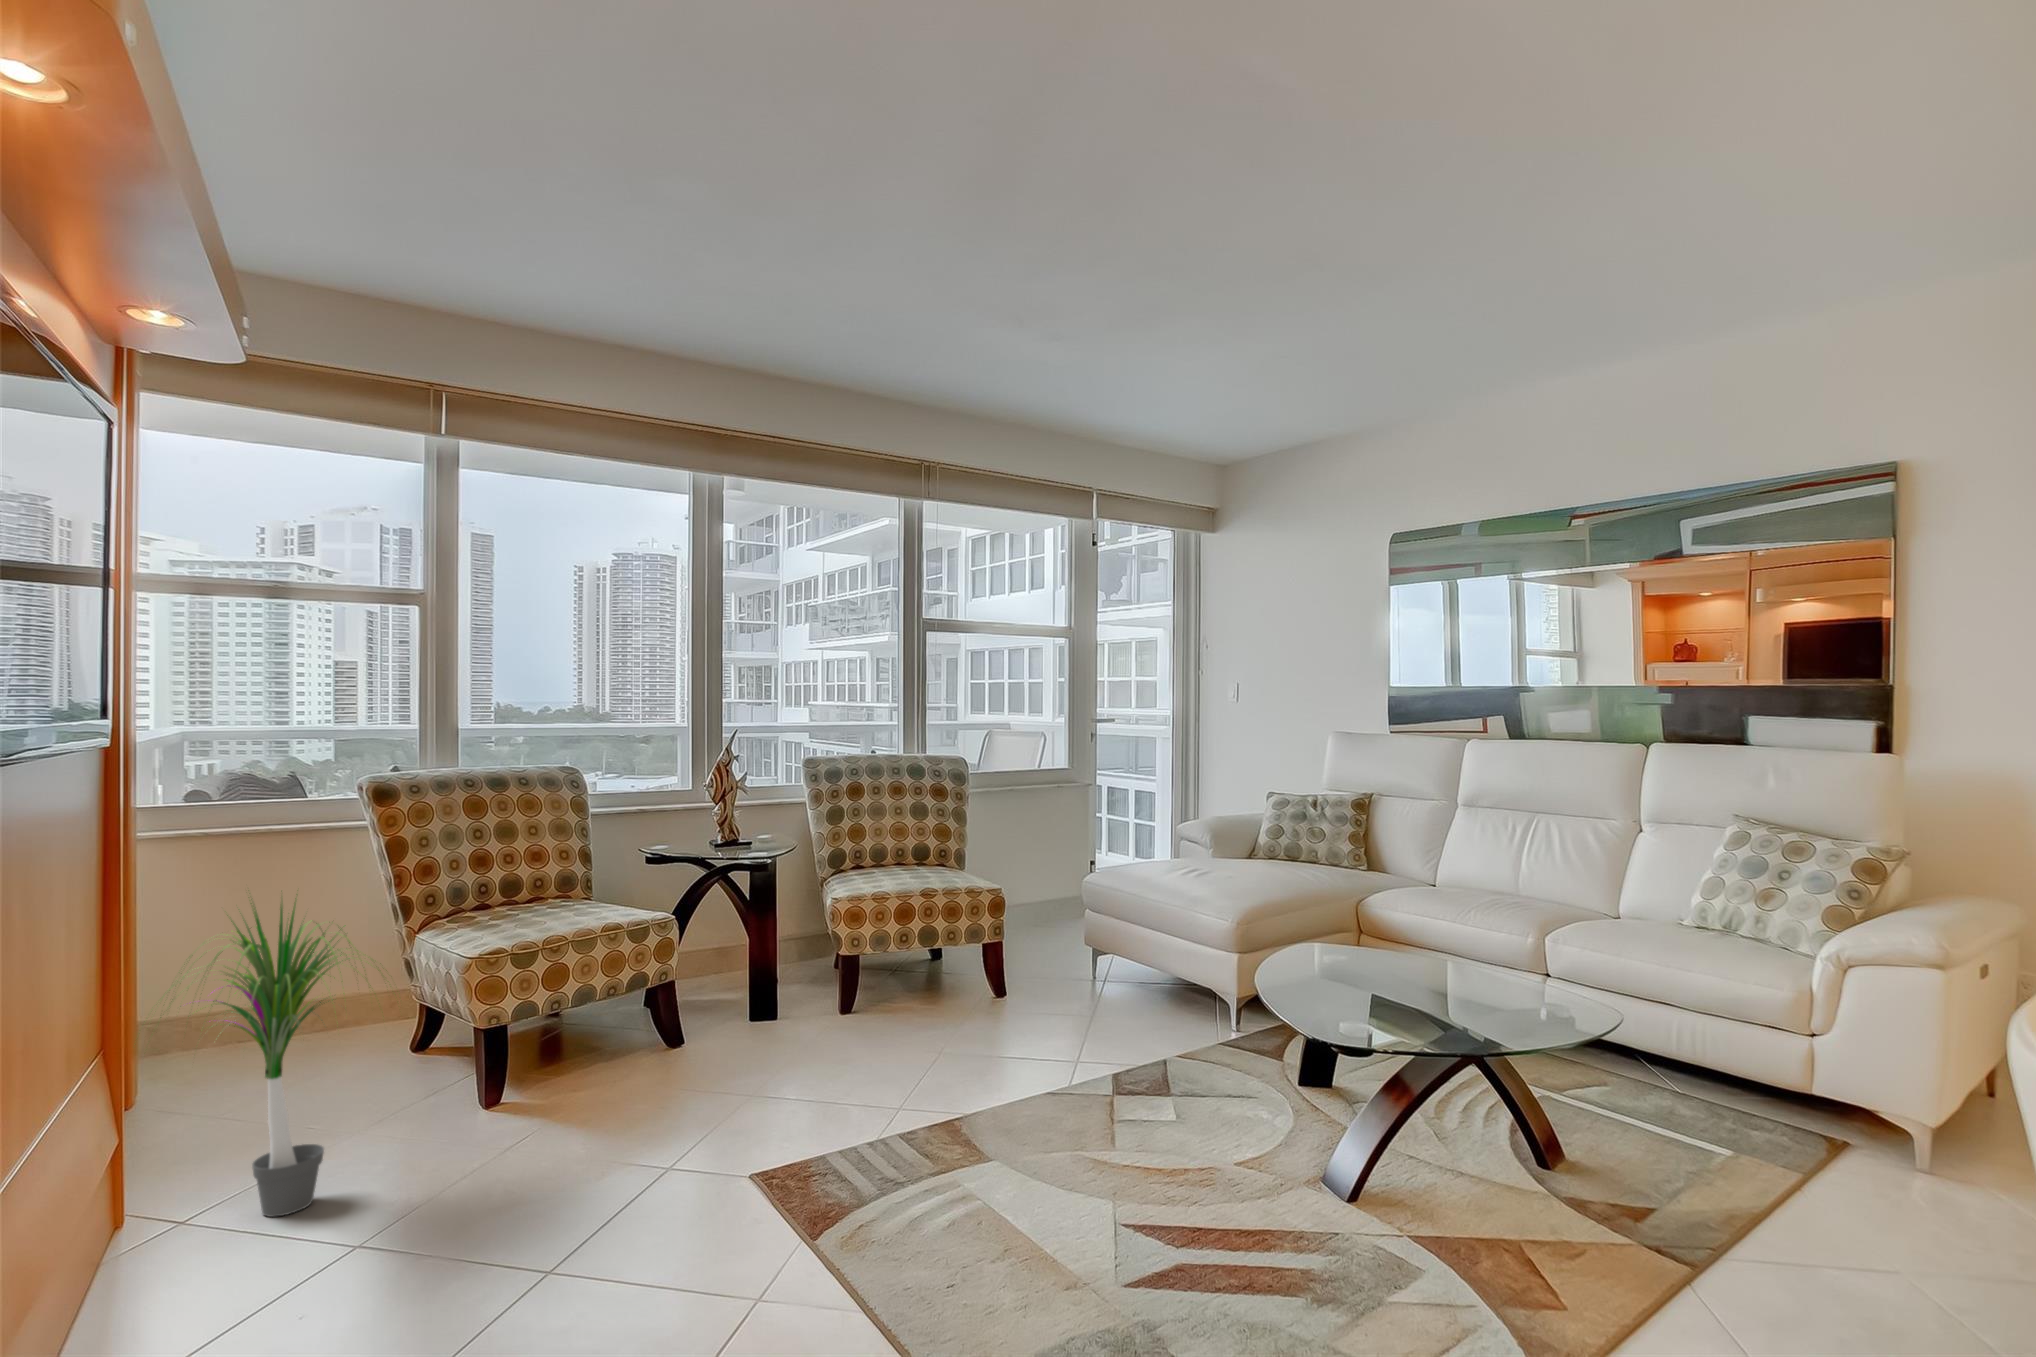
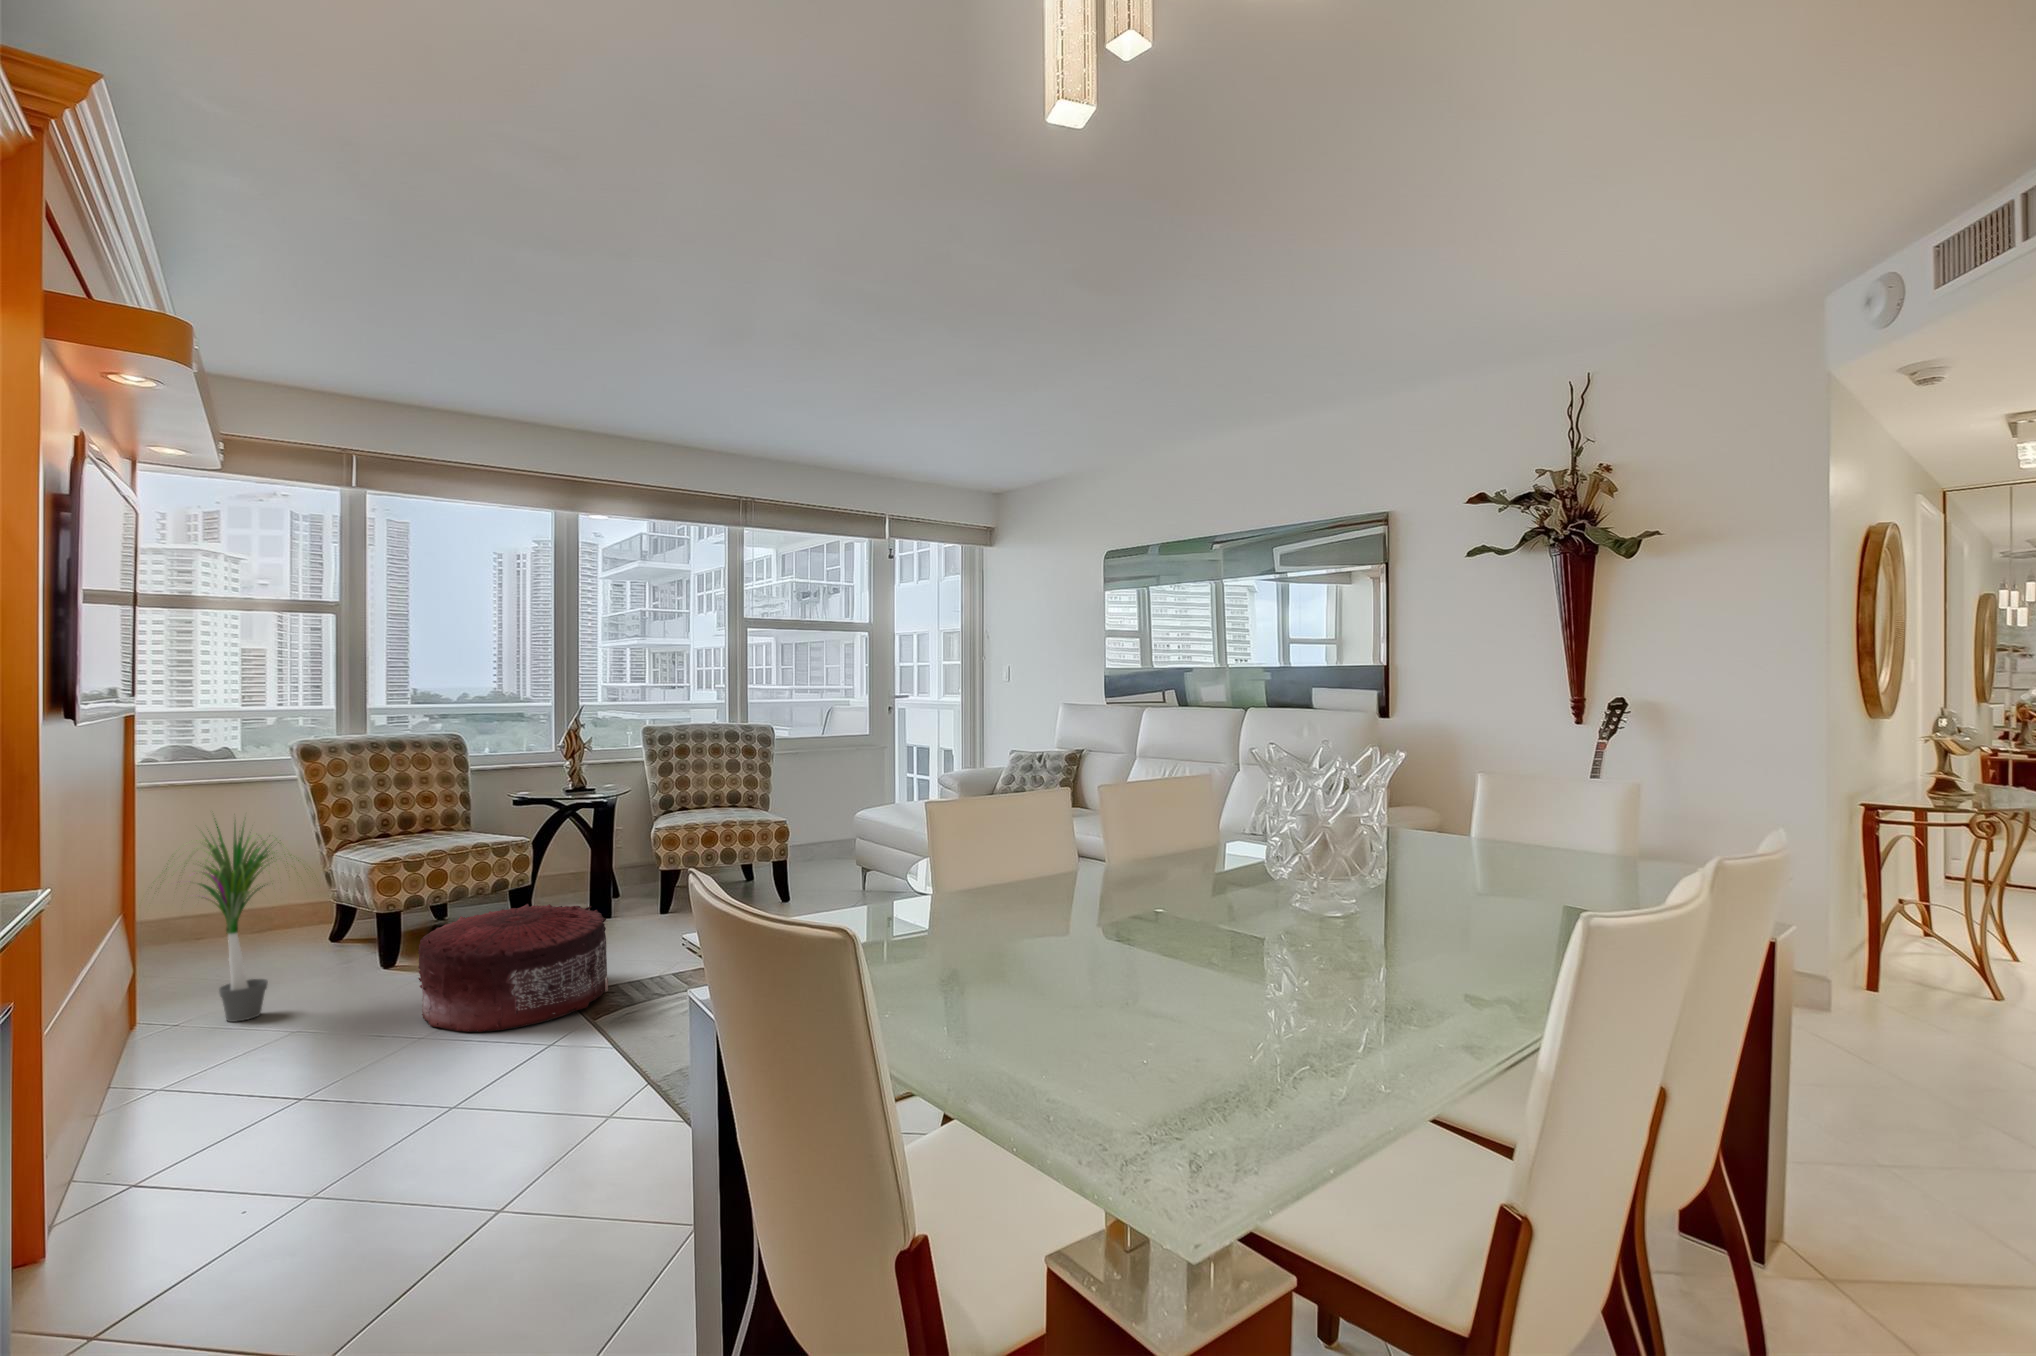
pouf: none [545,1025,820,1258] -> present [418,904,608,1032]

